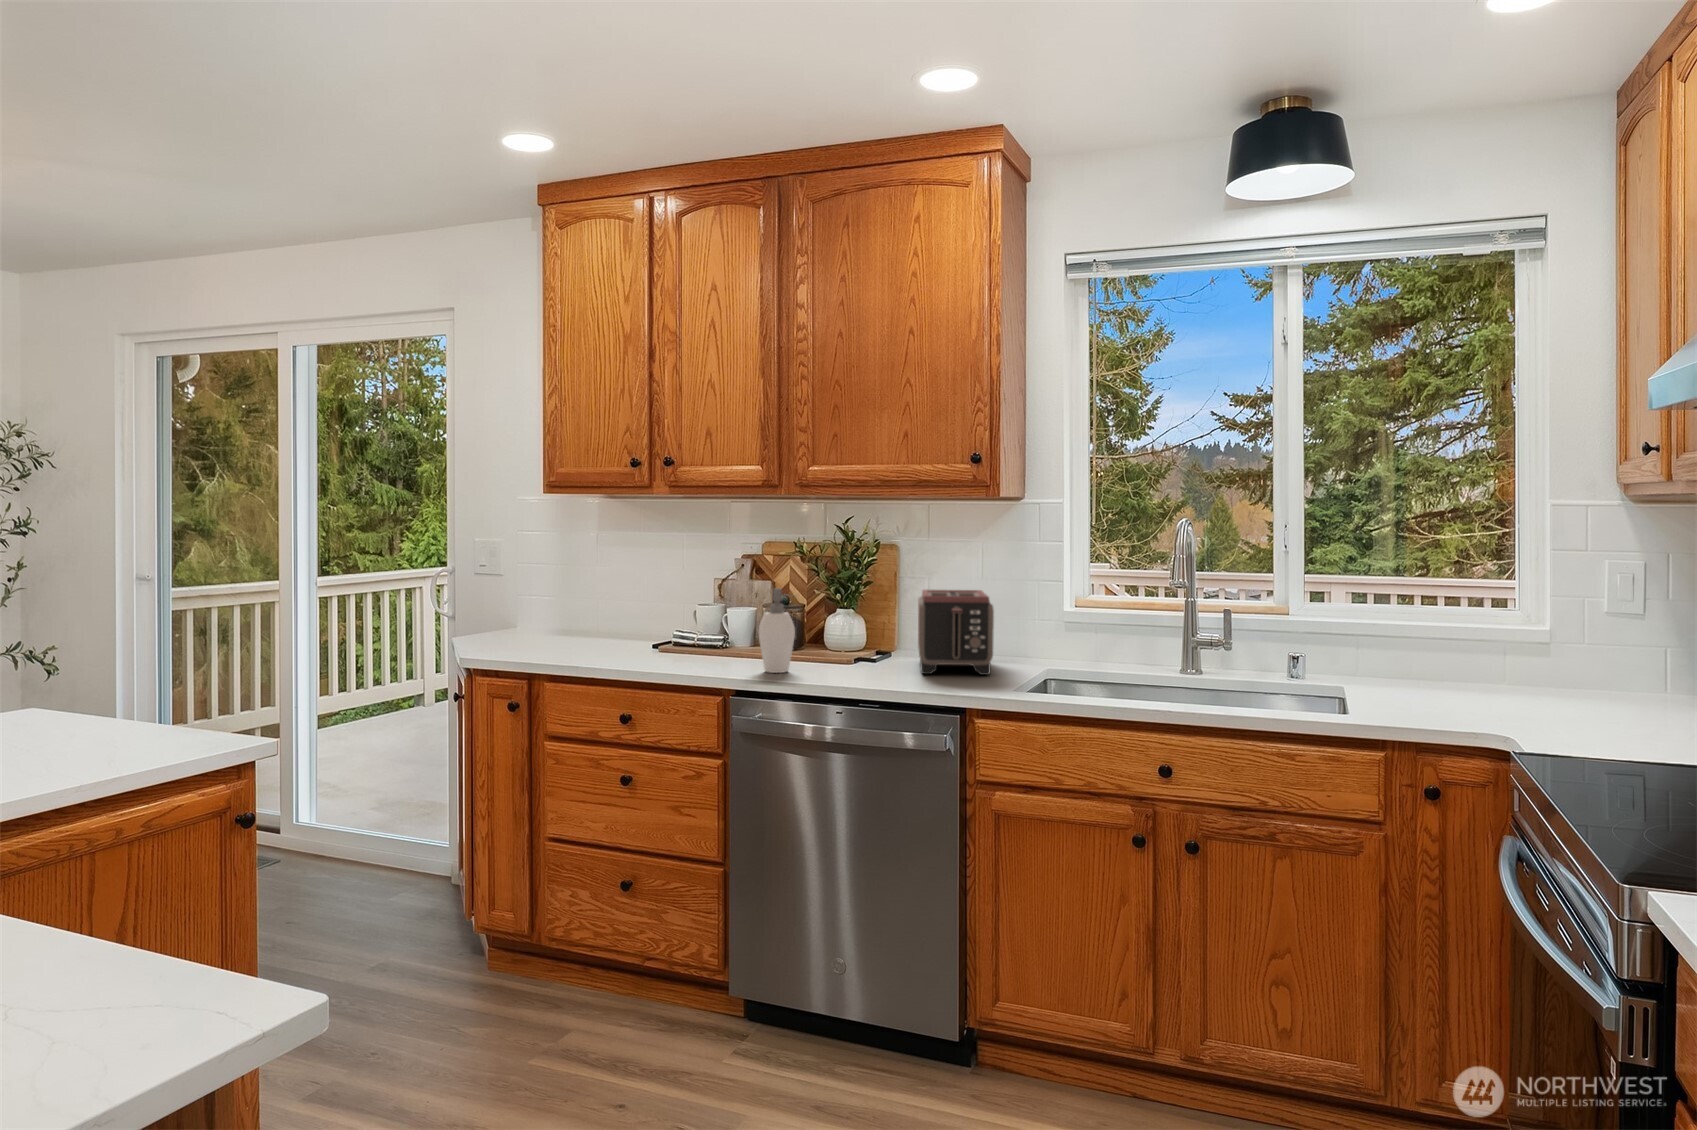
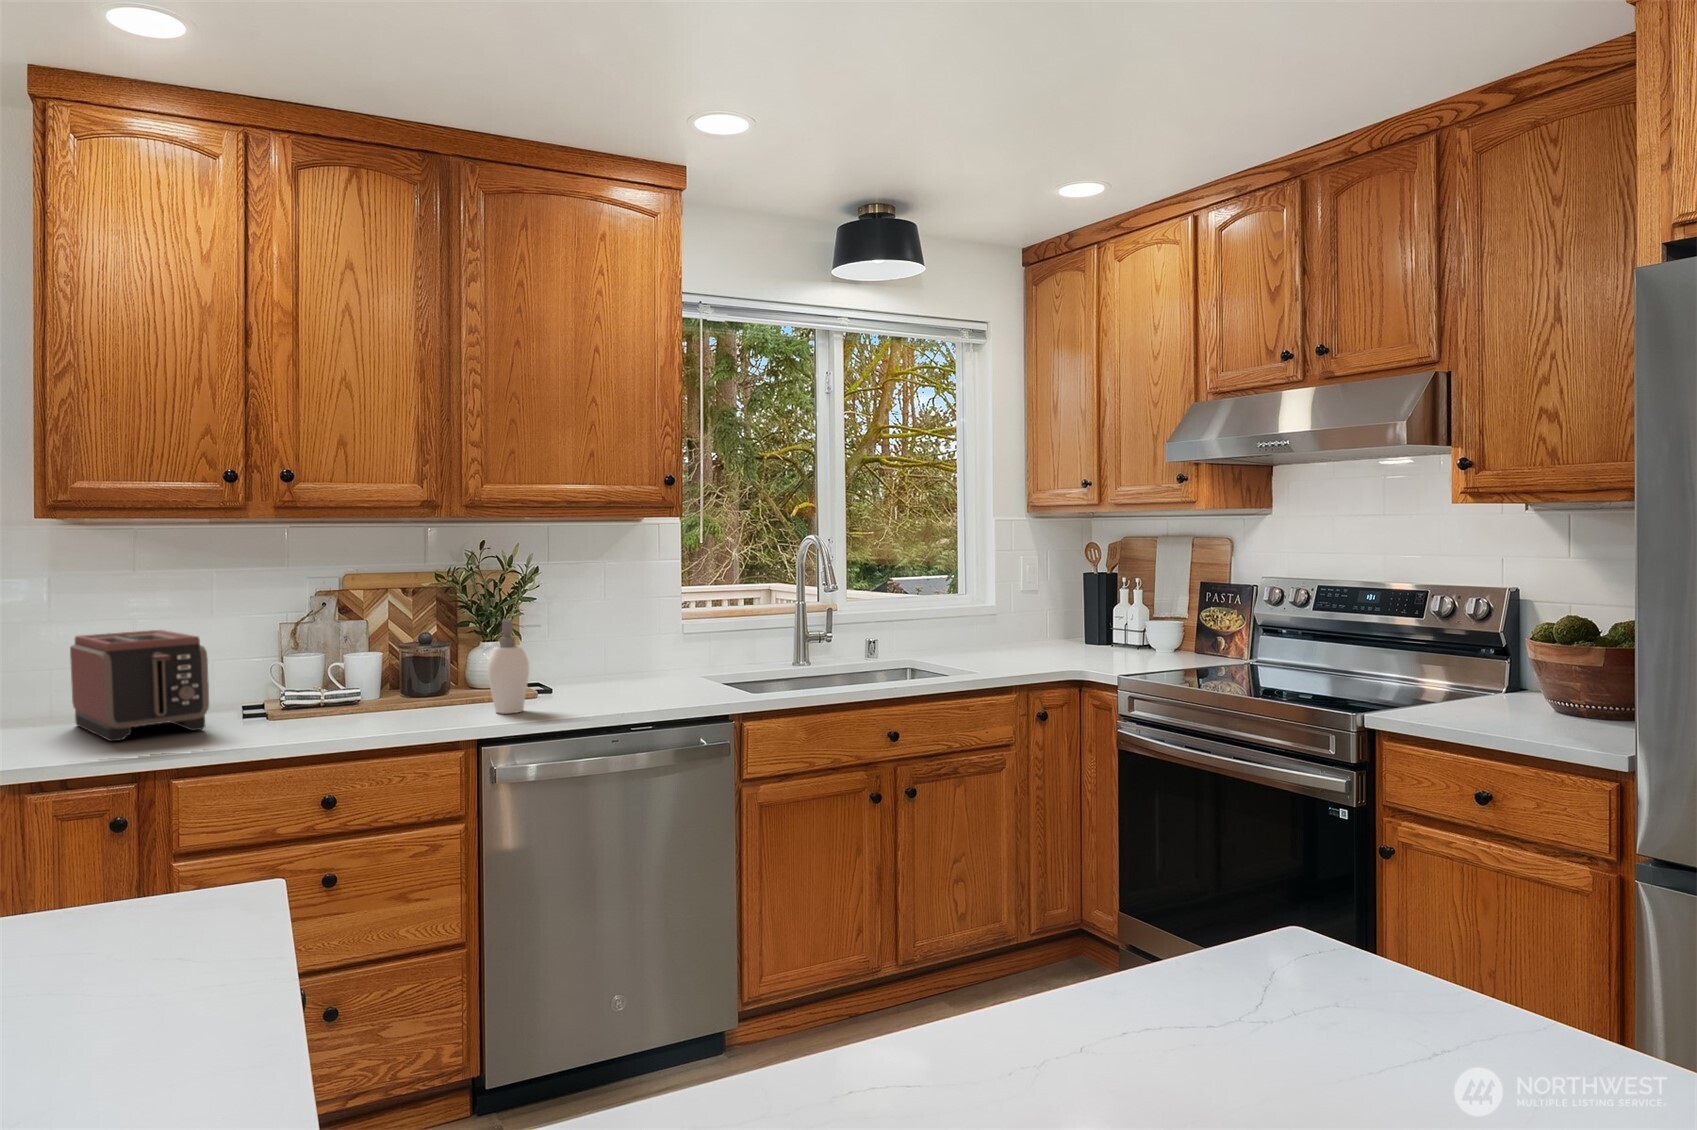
toaster: present [918,590,994,675] -> present [70,630,209,741]

